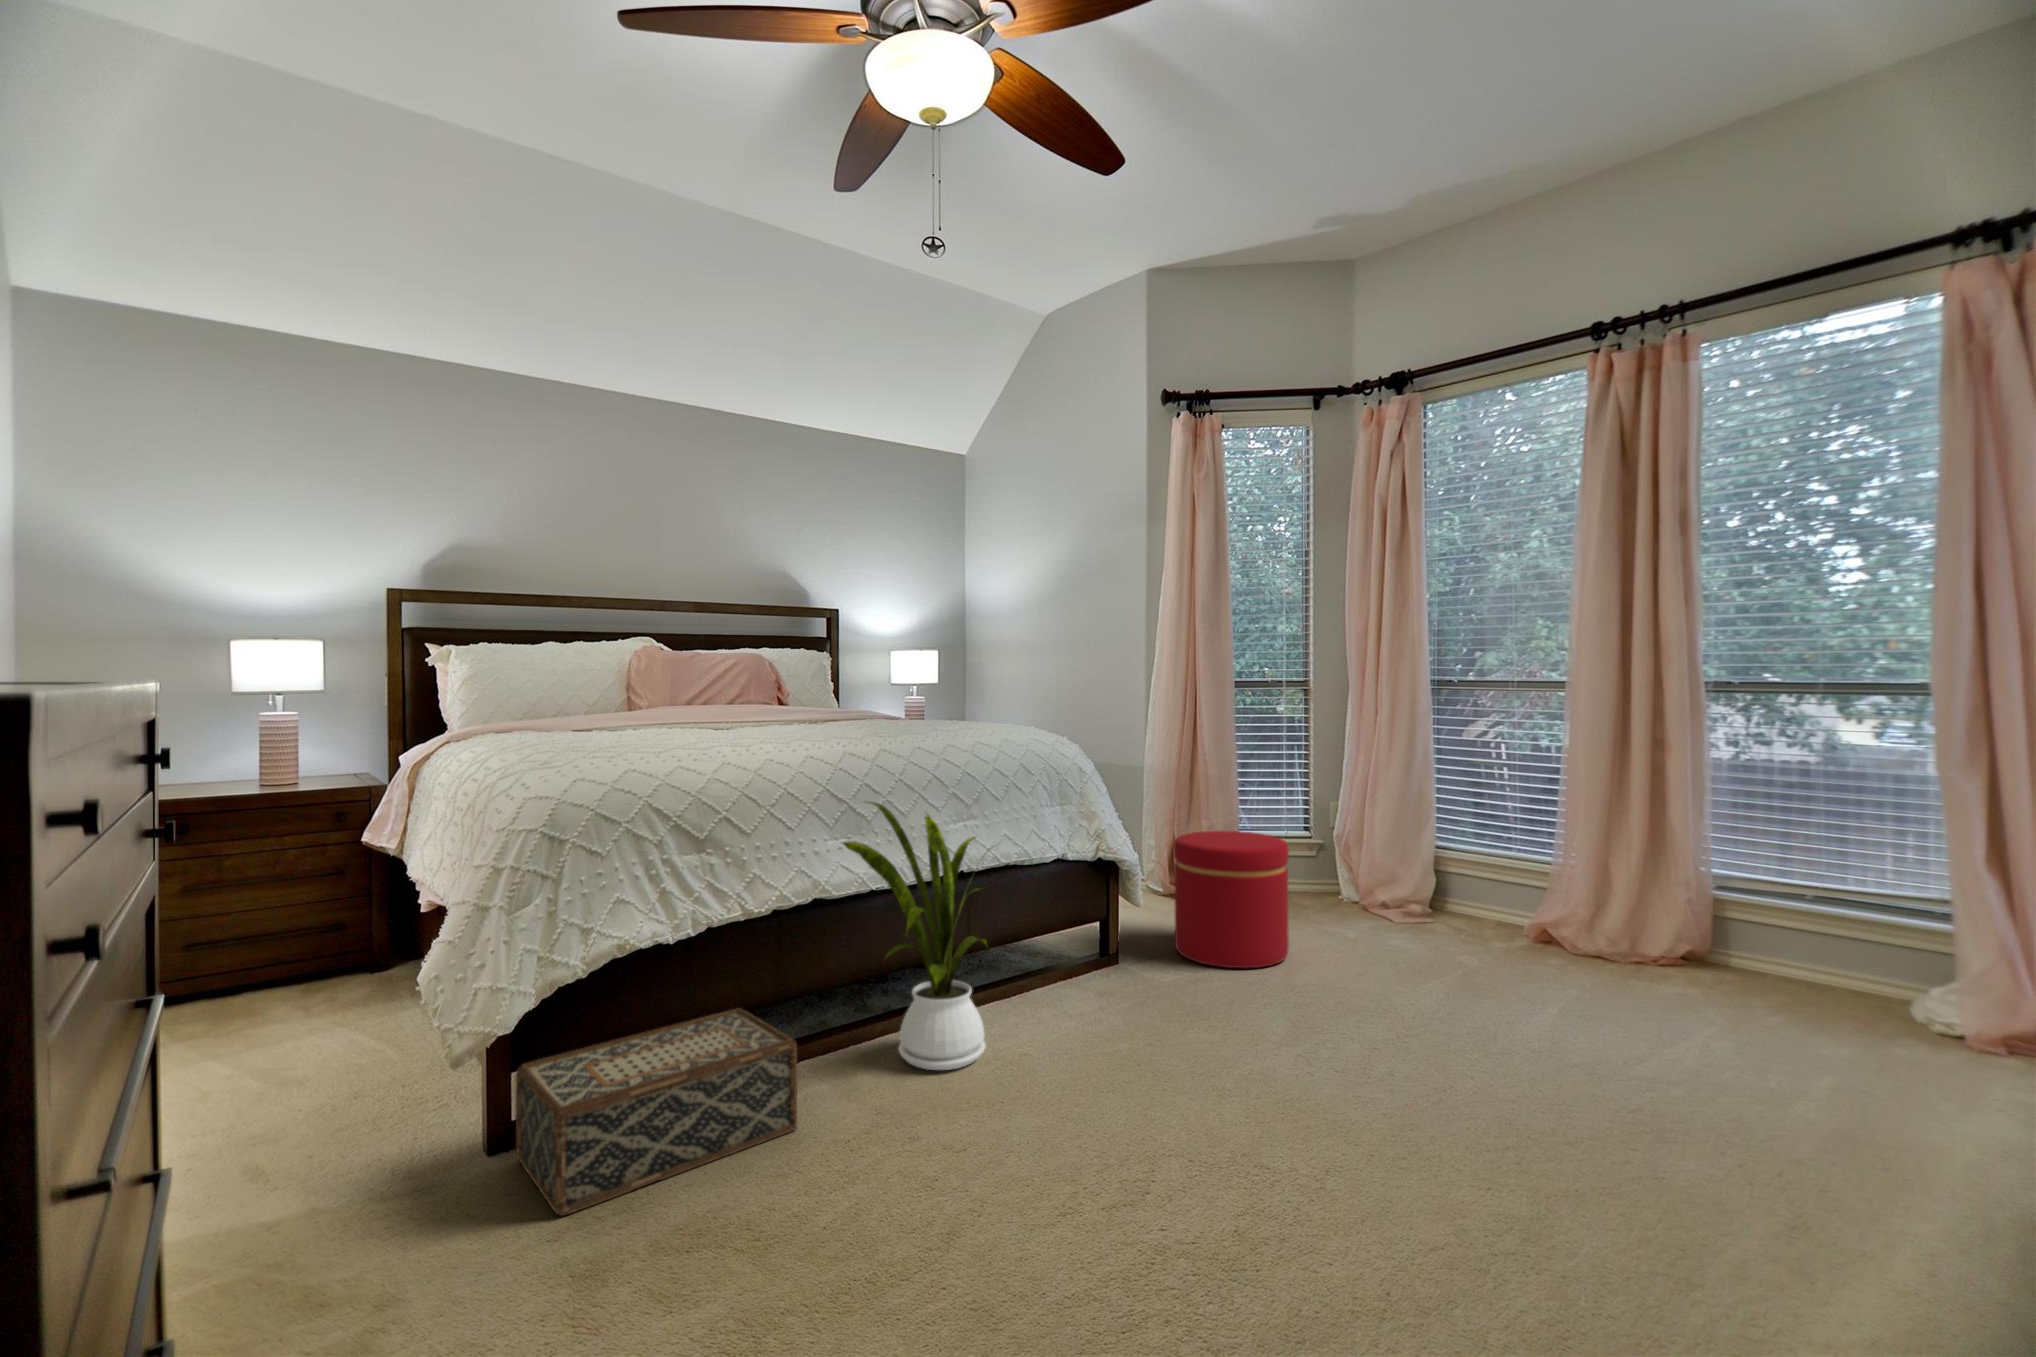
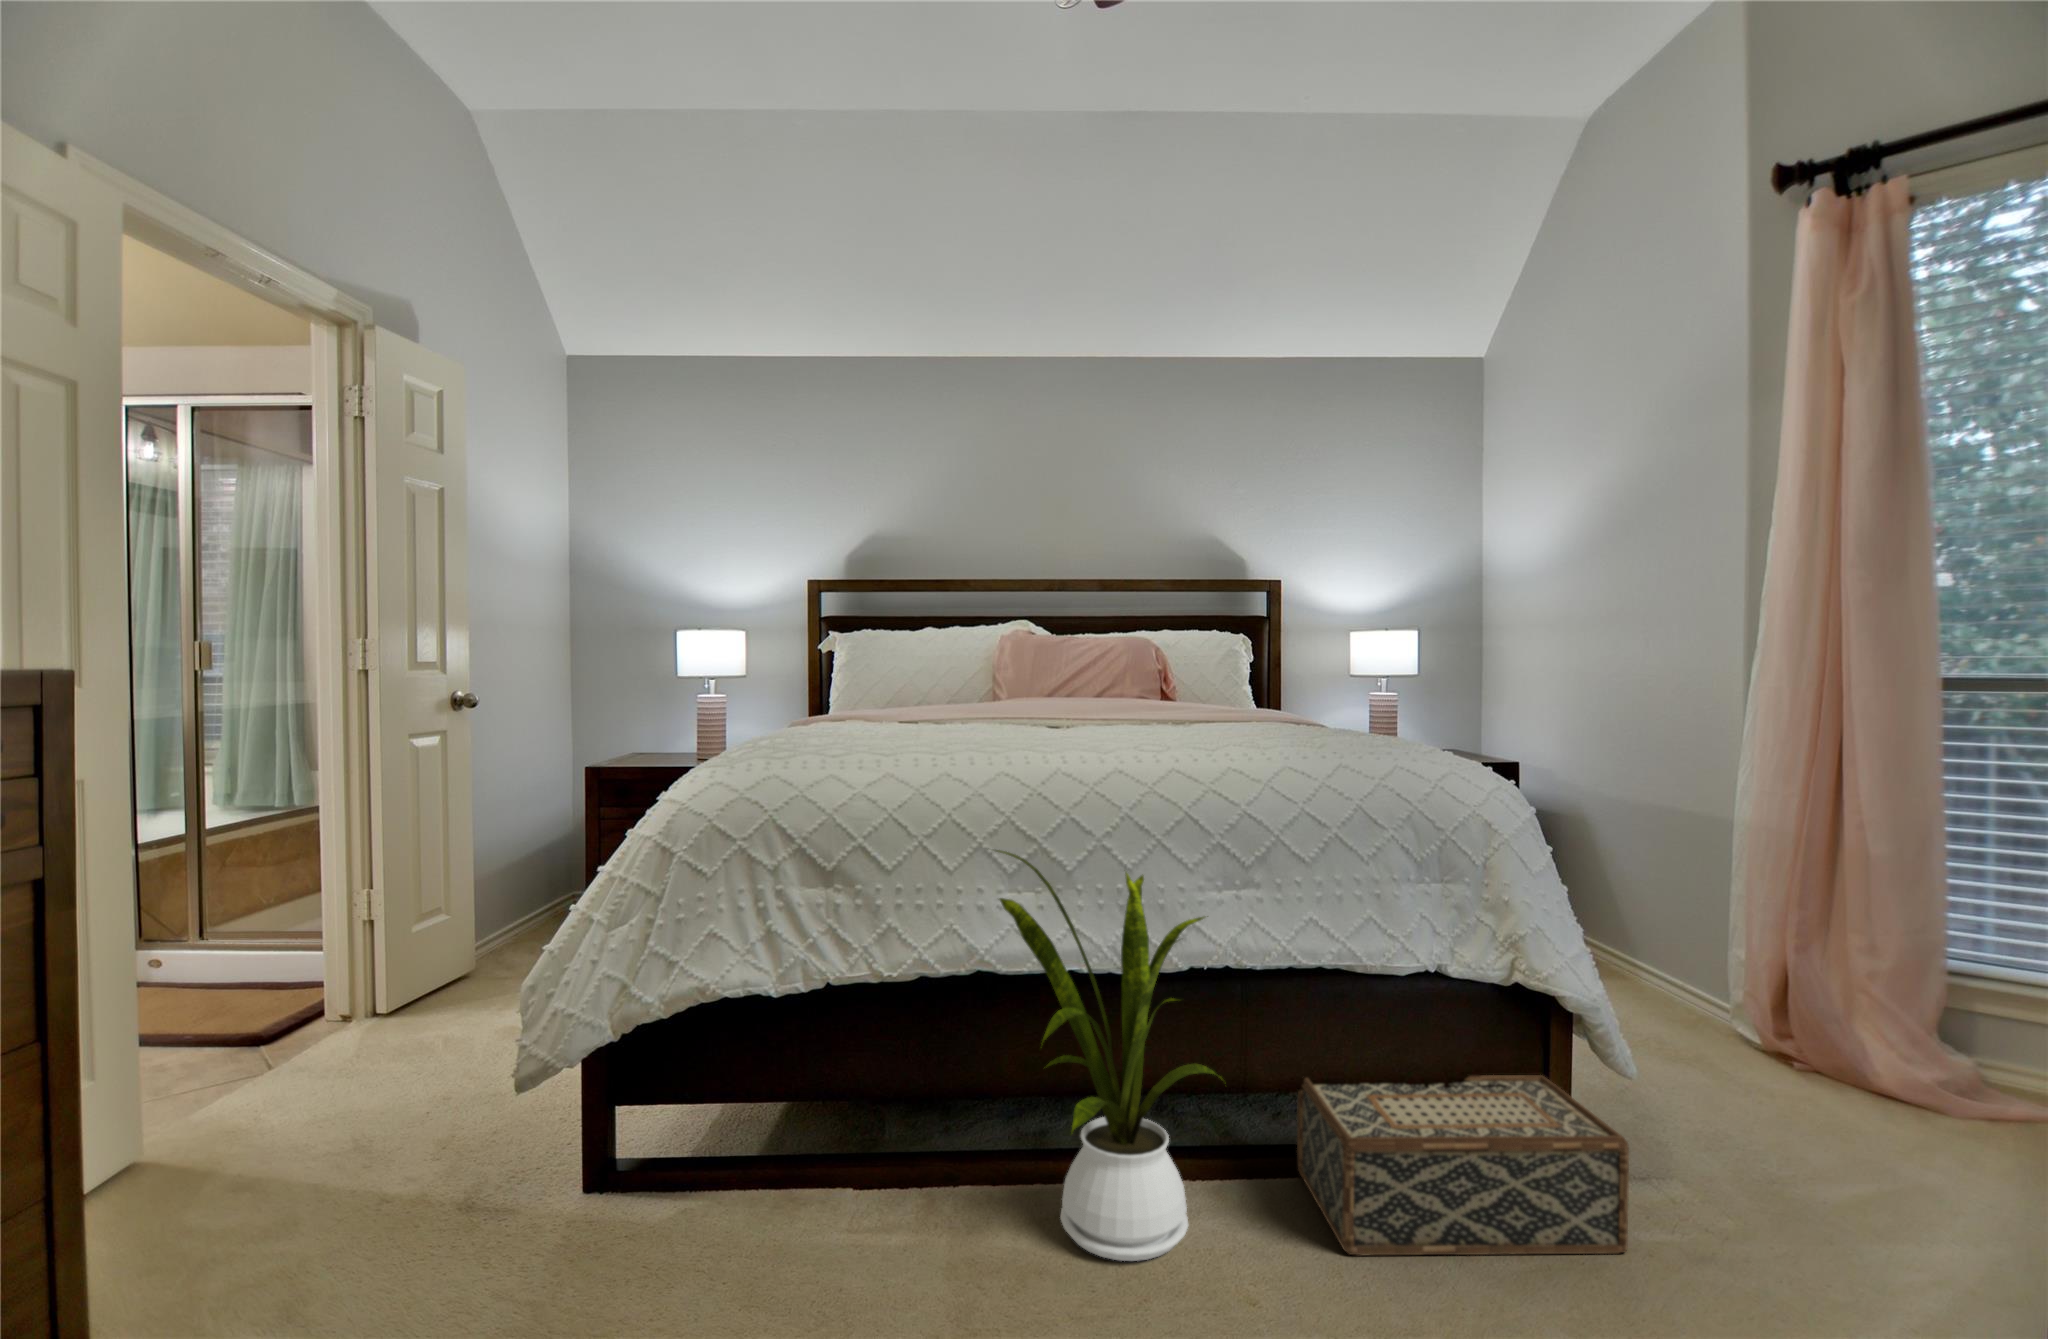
ottoman: present [1174,831,1289,968] -> none [1672,959,1936,1252]
woven basket: present [516,1008,797,1216] -> present [1297,1075,1629,1255]

